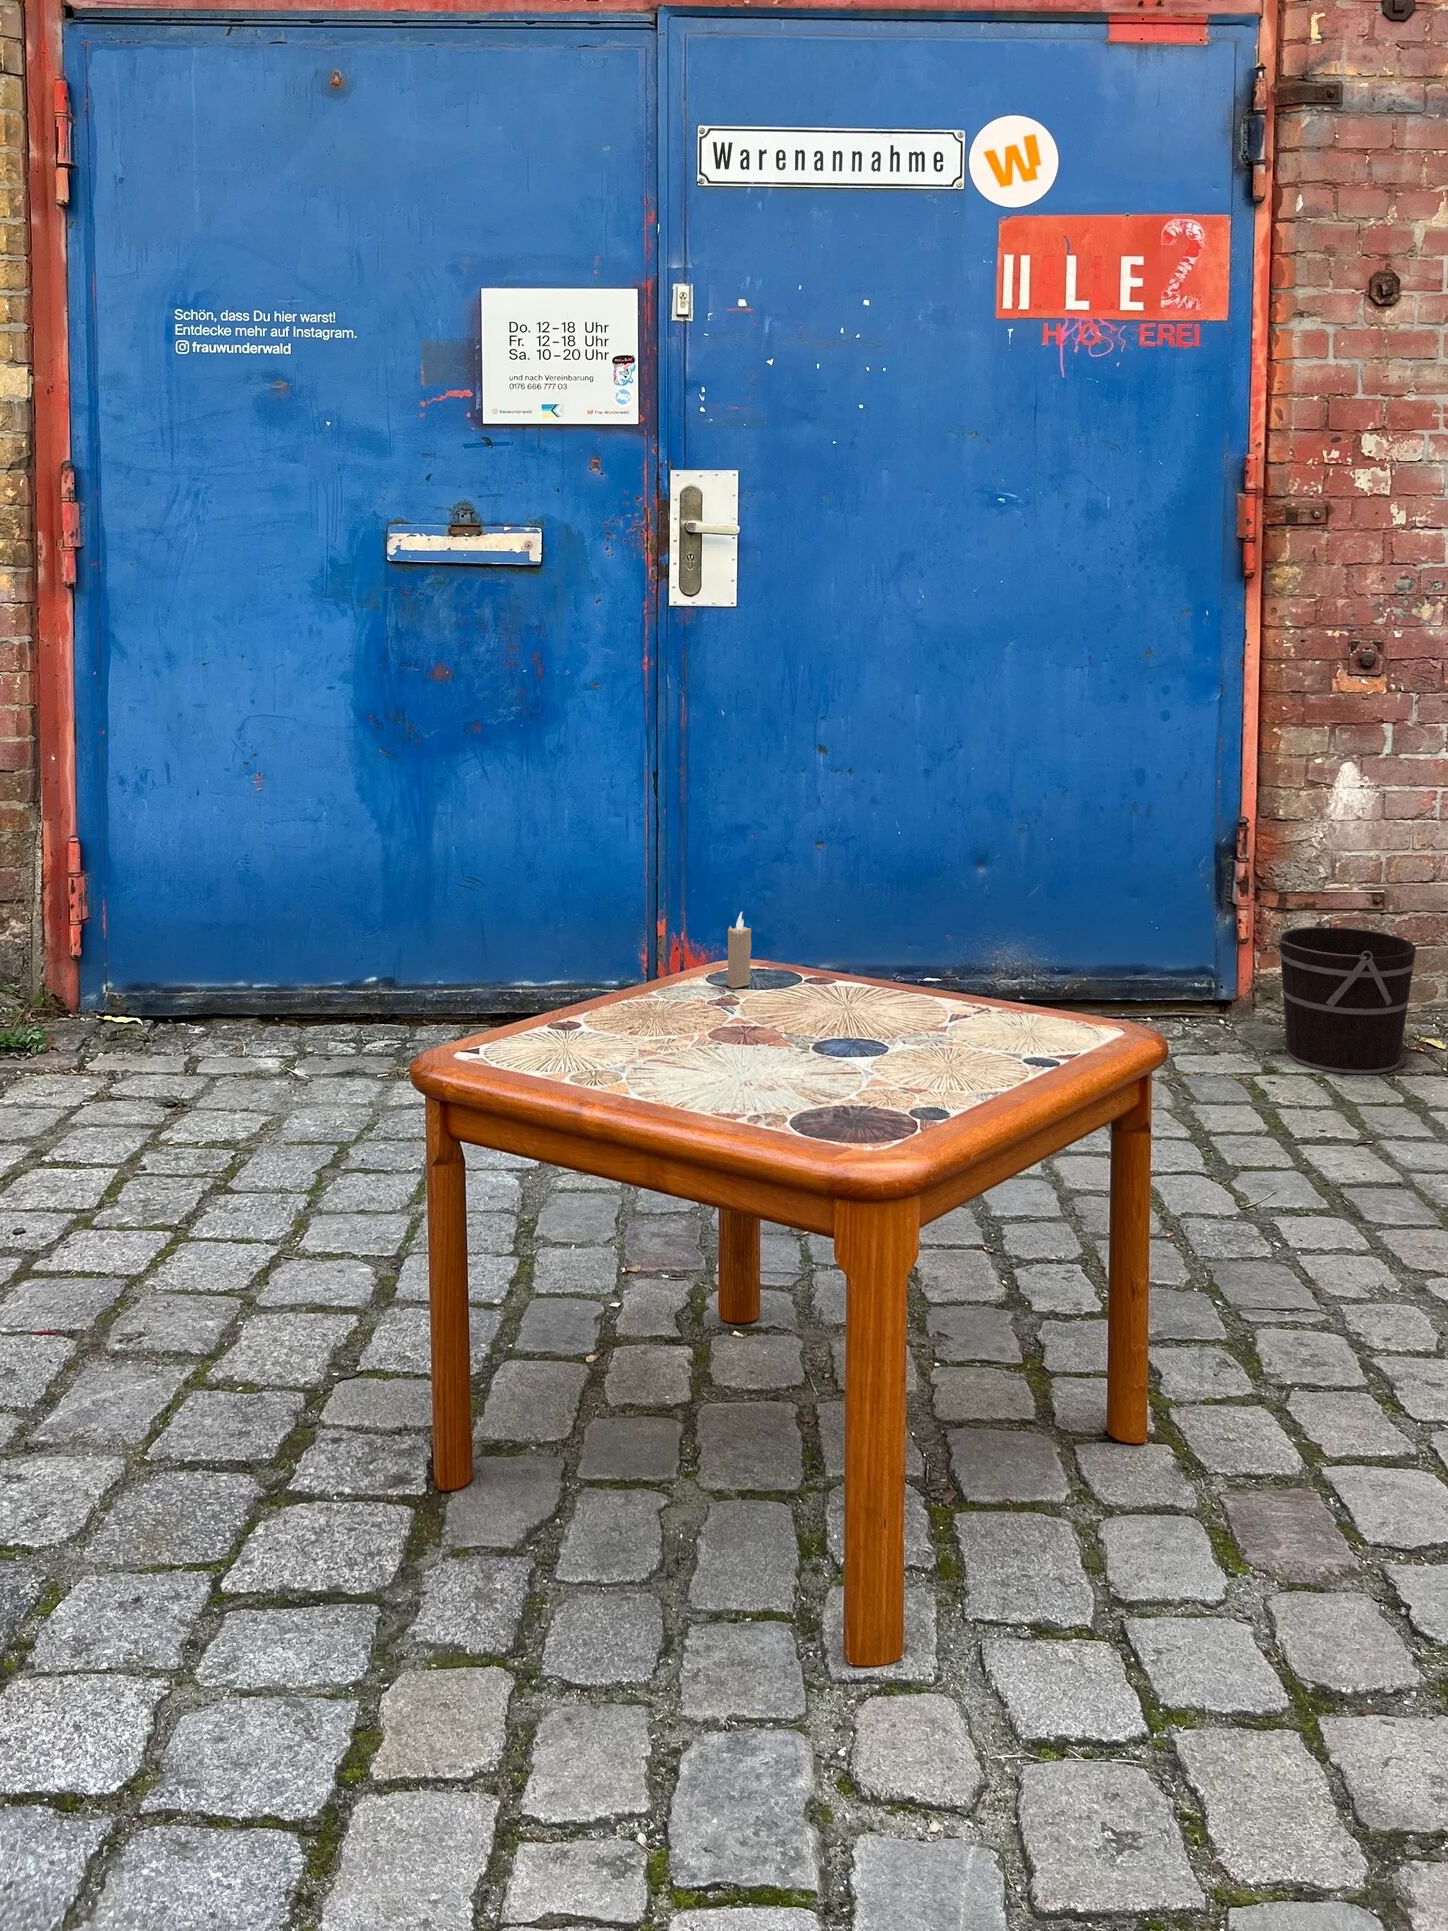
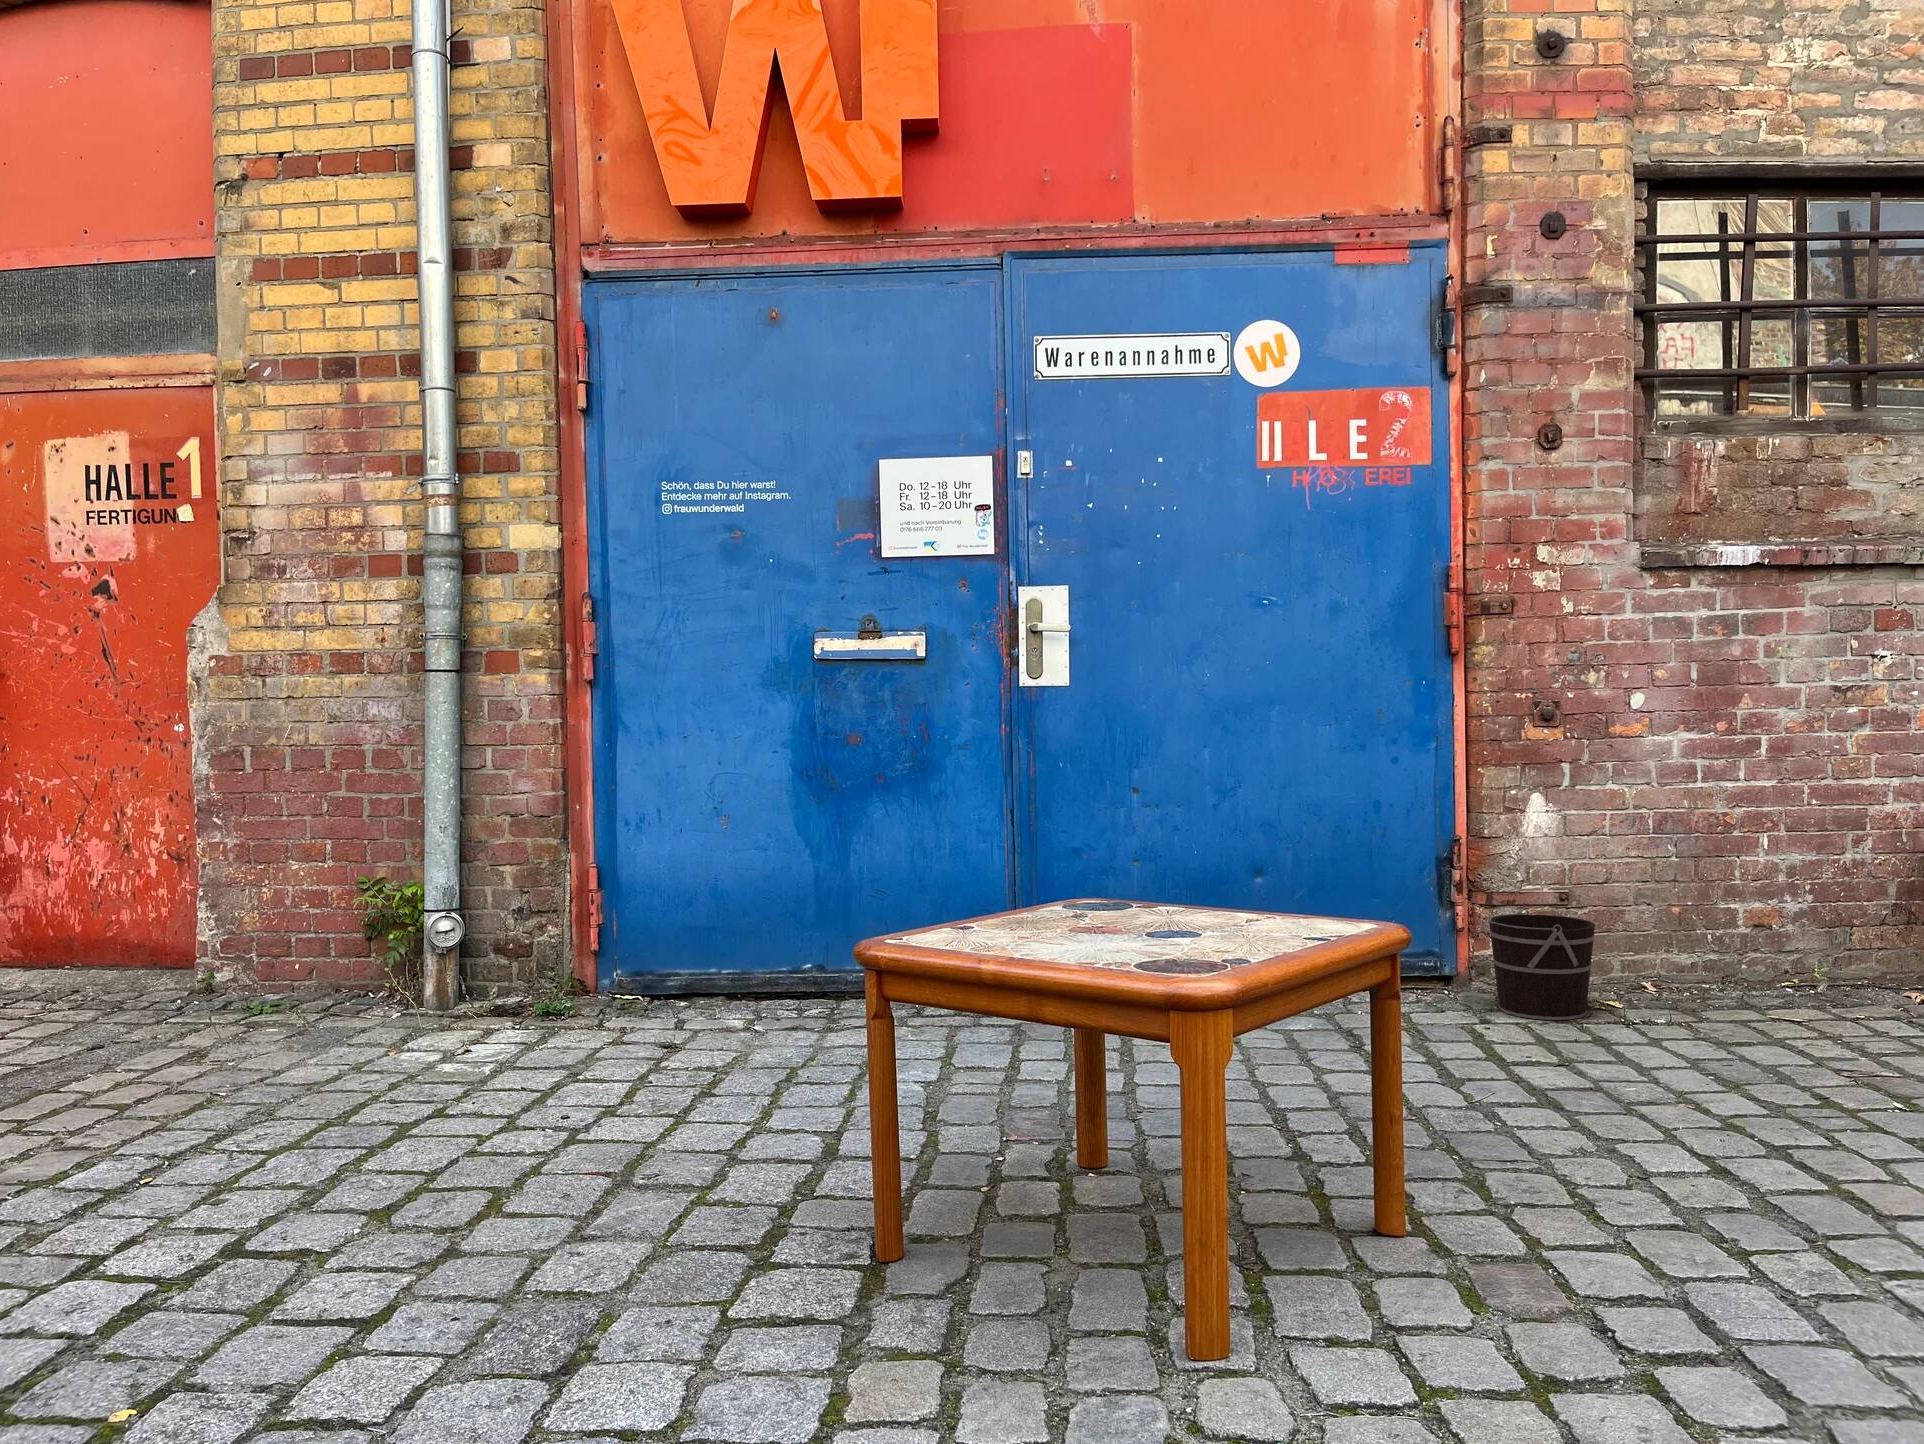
candle: present [726,912,751,988] -> none [1079,849,1097,905]

